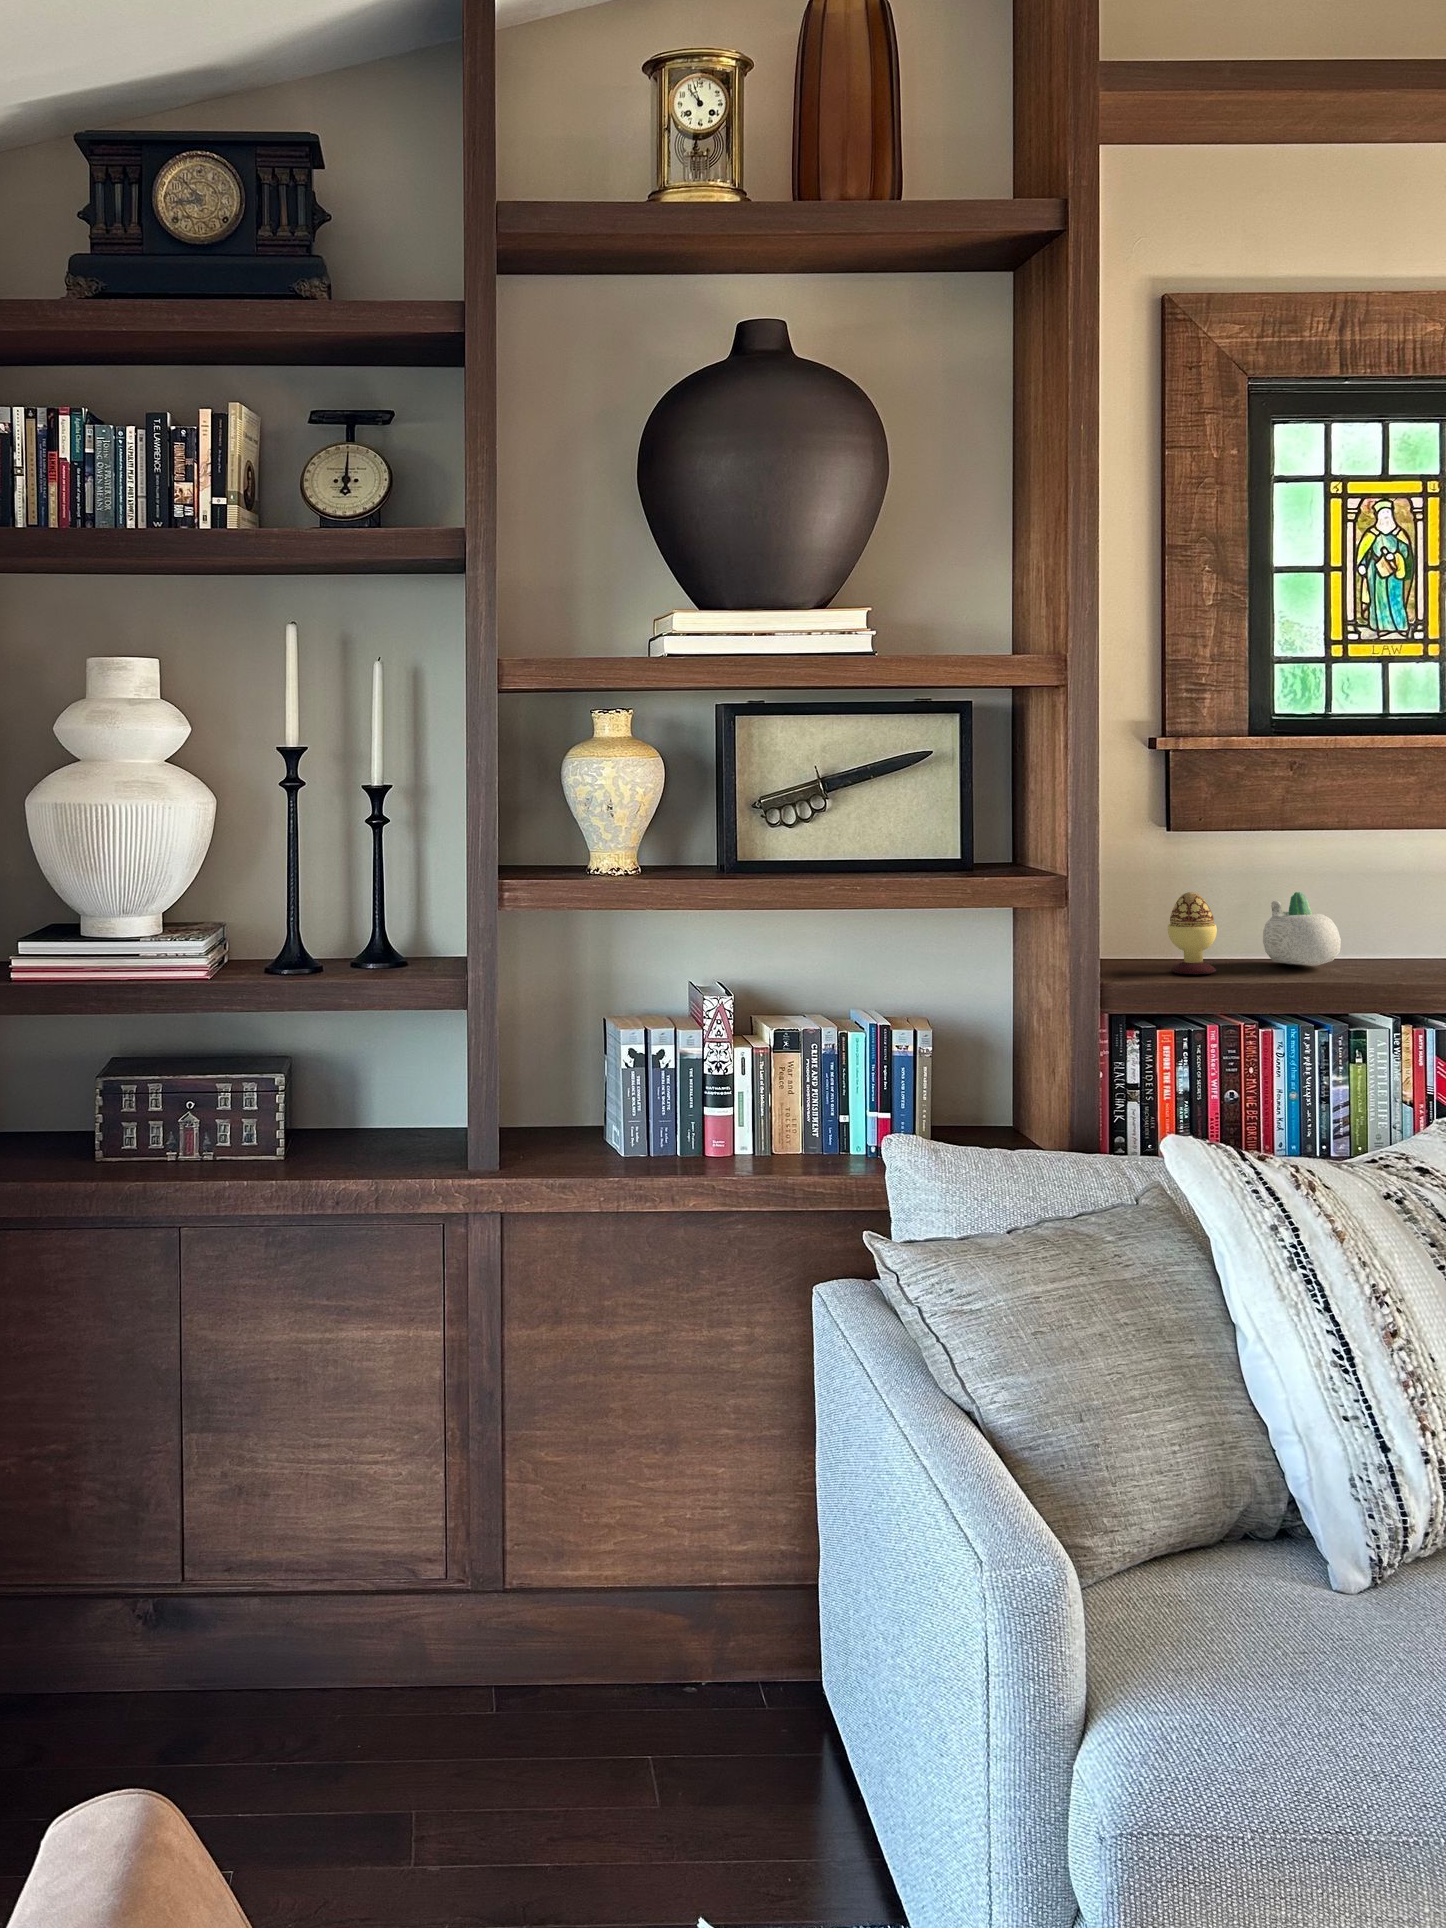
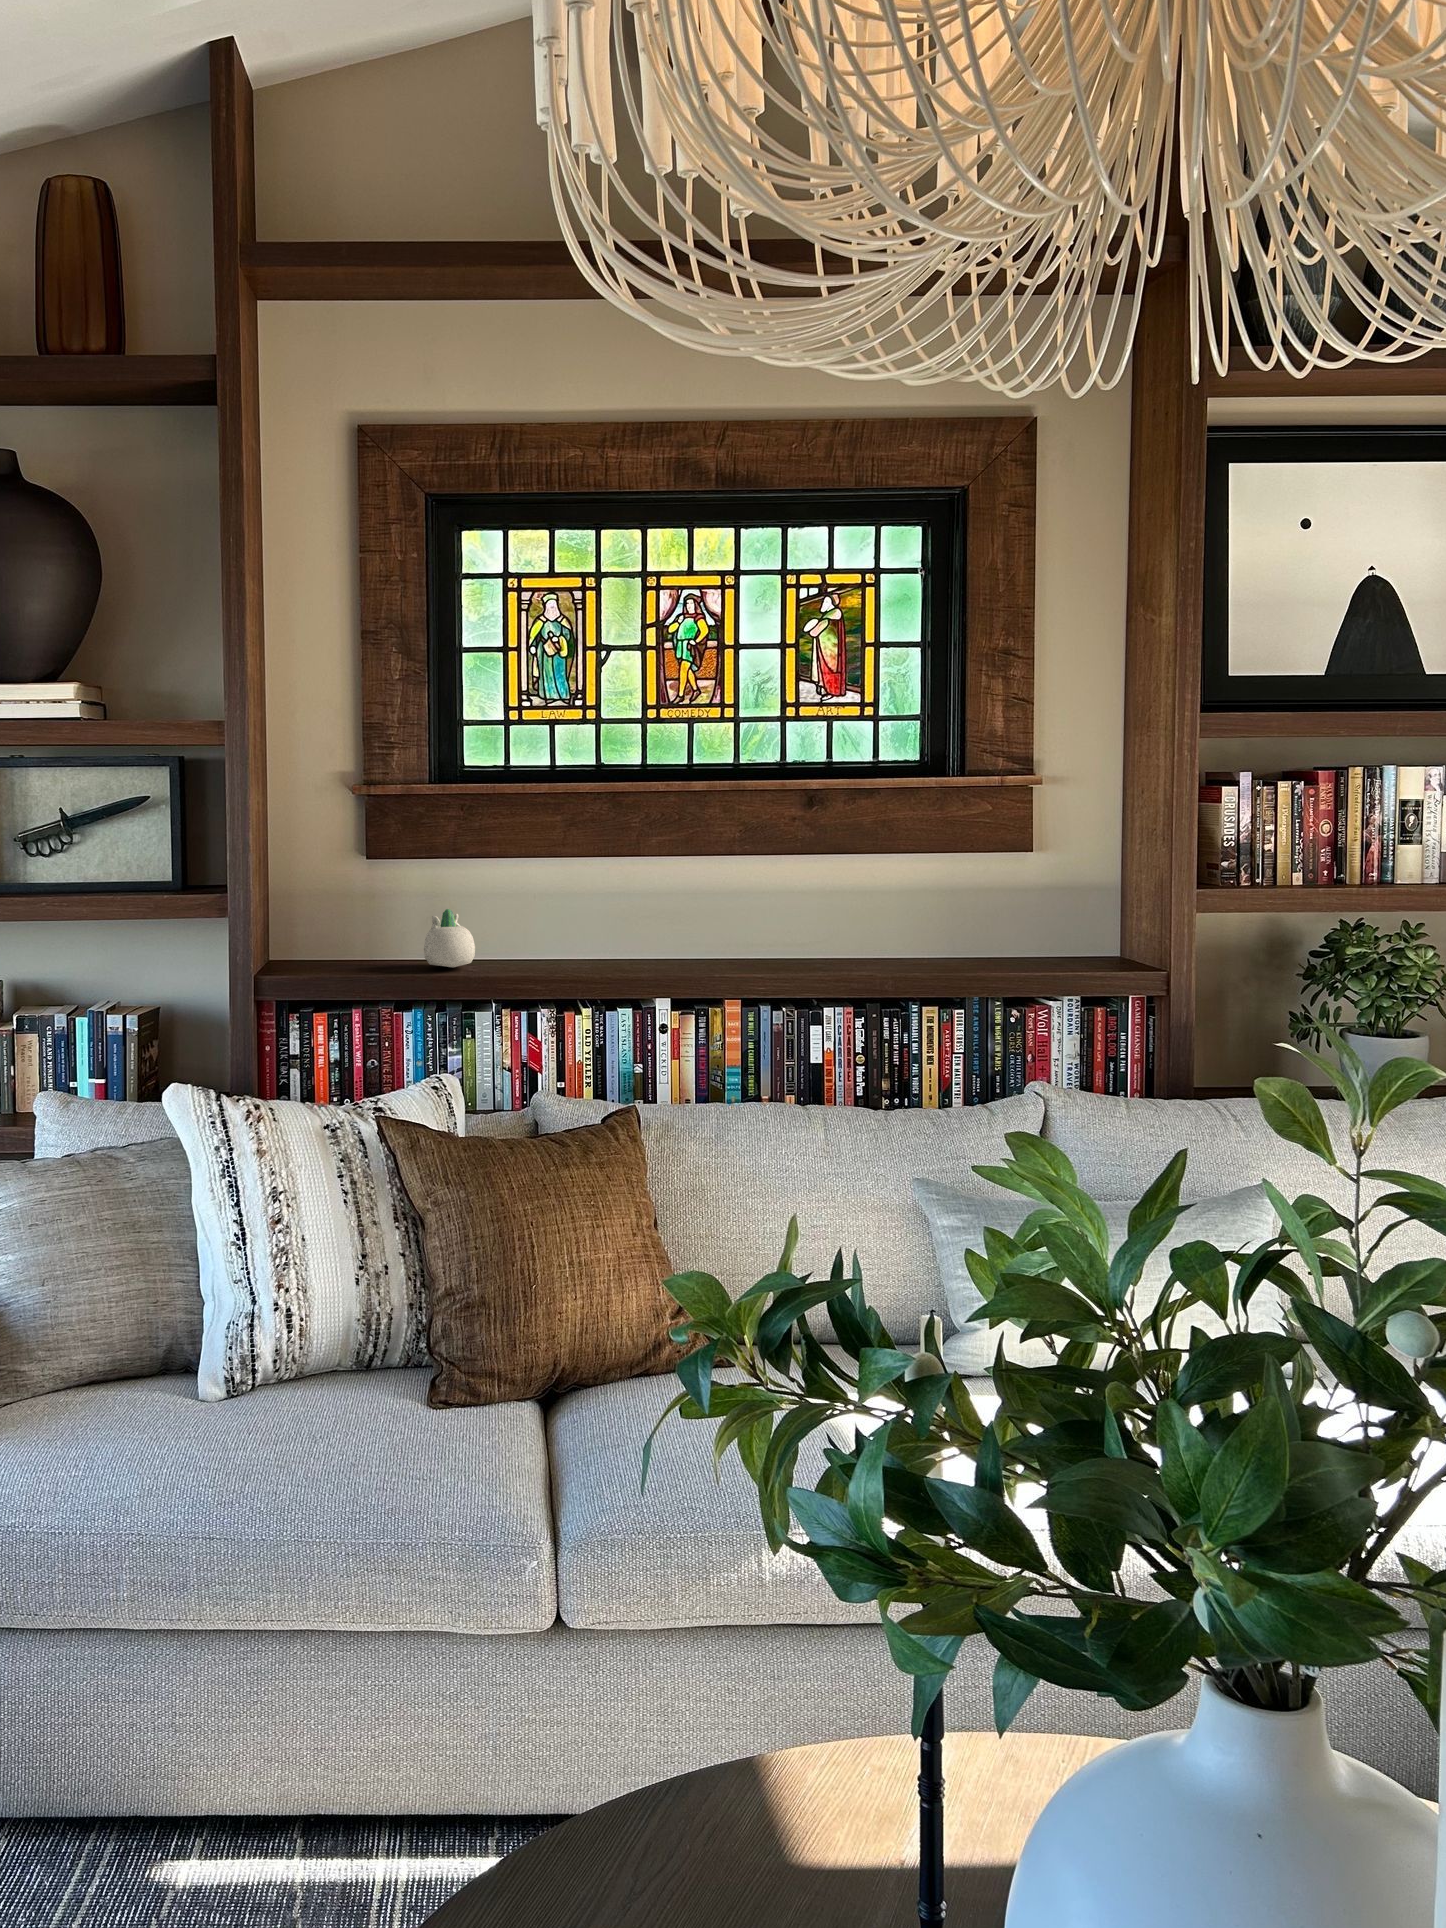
decorative egg: present [1168,892,1217,974] -> none [340,908,377,973]

